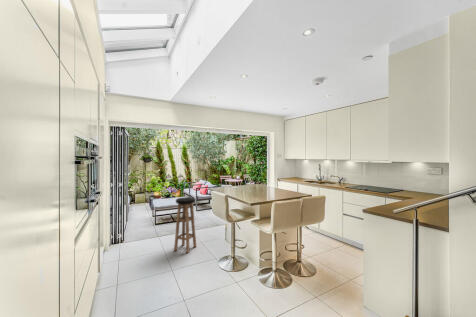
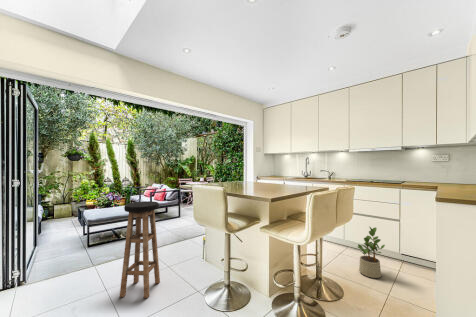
potted plant: none [331,224,350,261] -> present [358,227,385,278]

